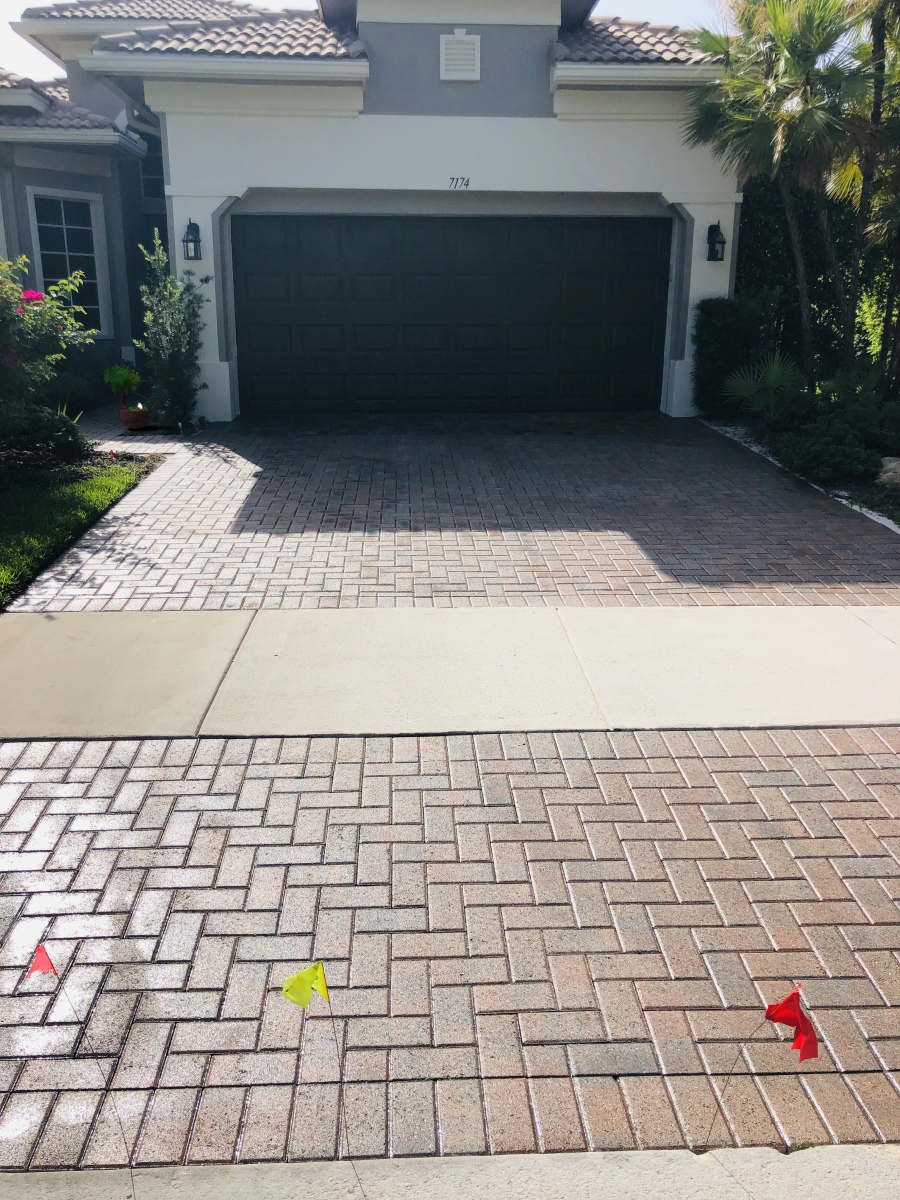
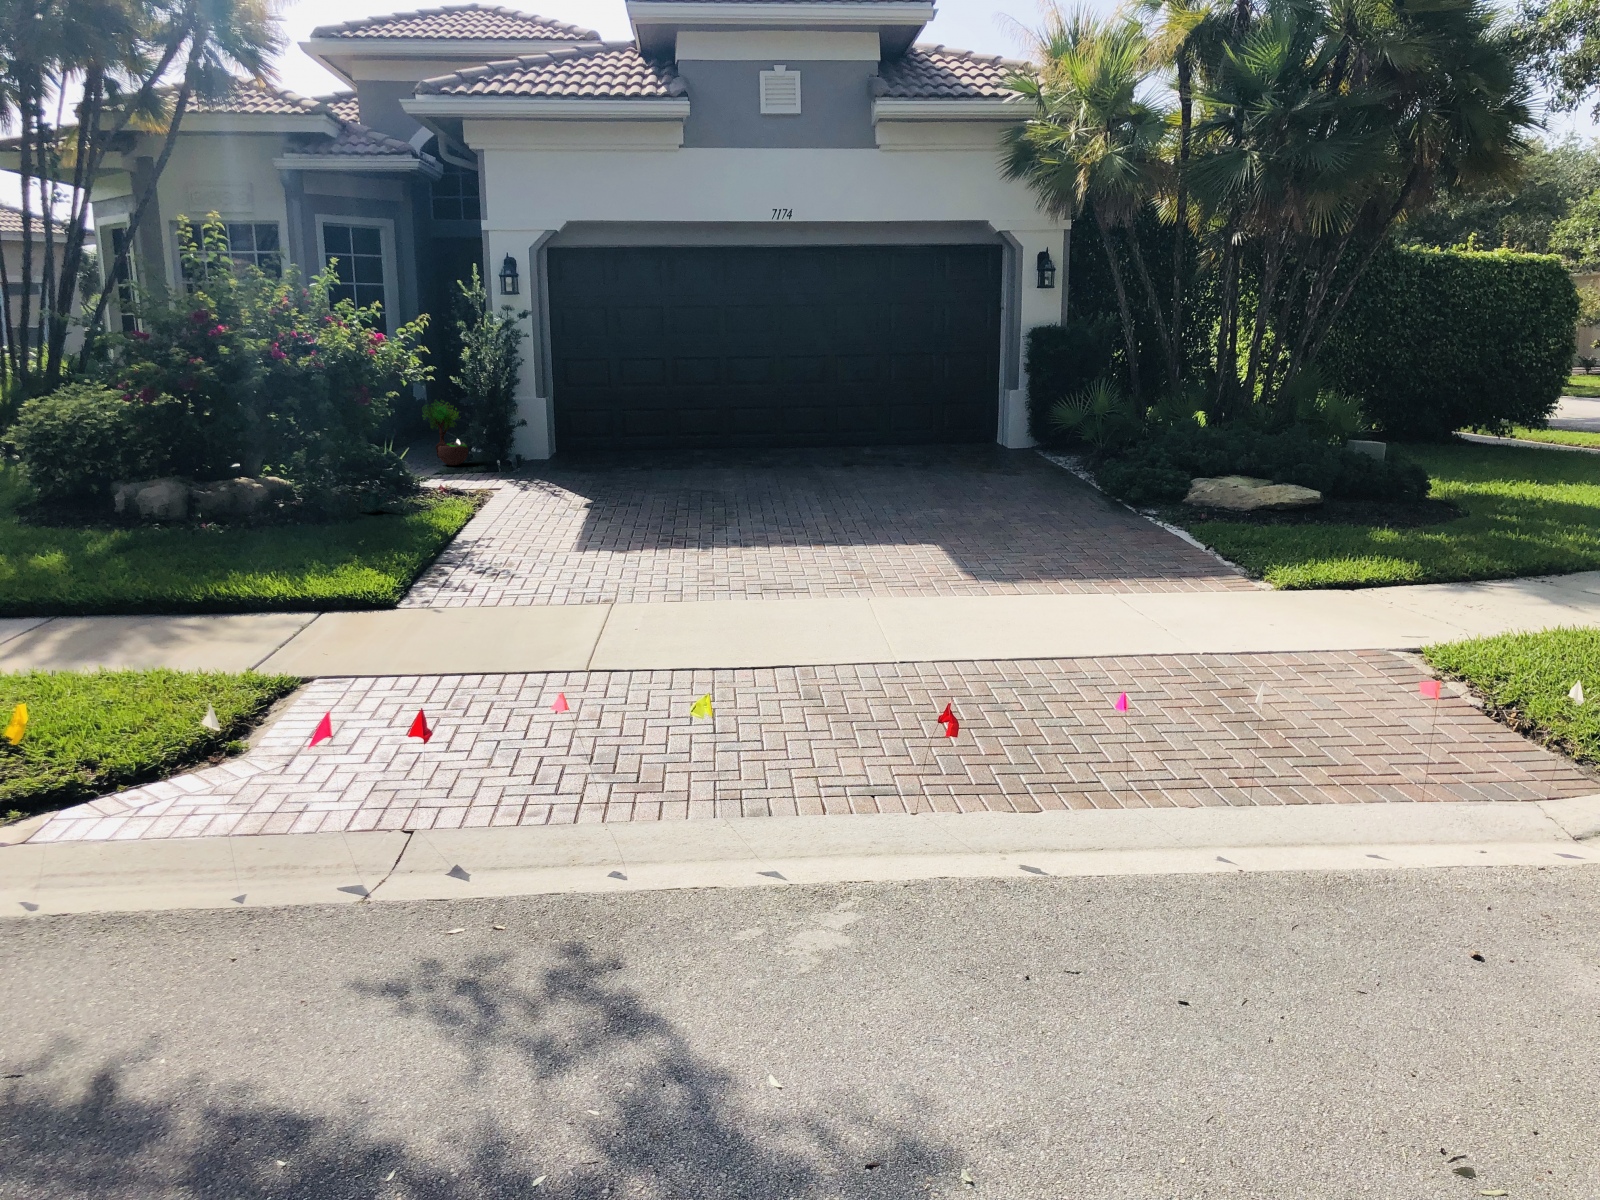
watering can: none [11,453,54,483] -> present [354,485,396,513]

